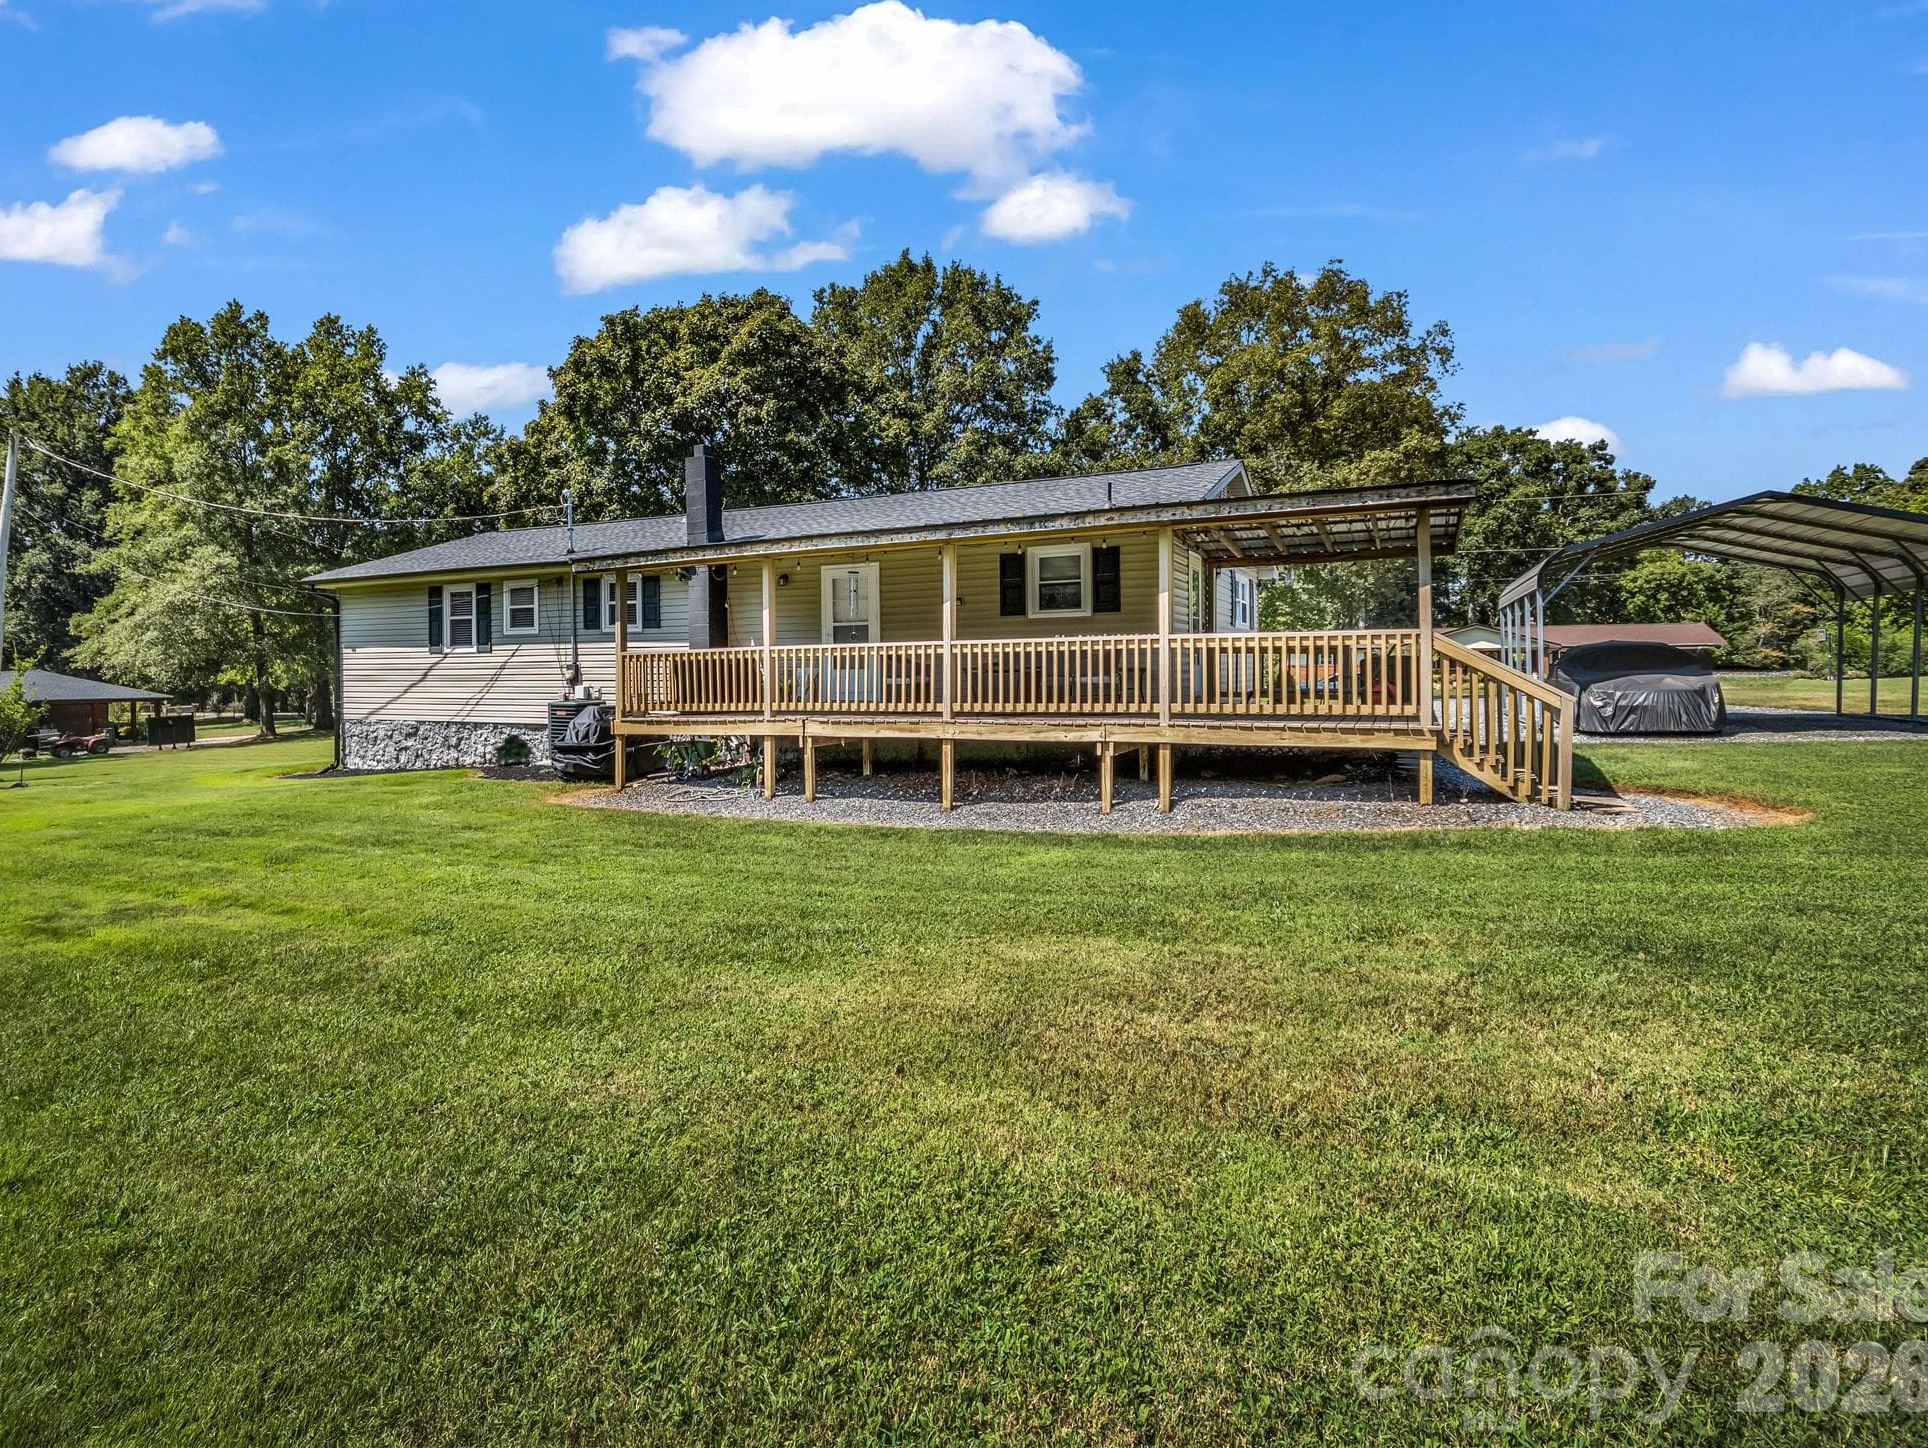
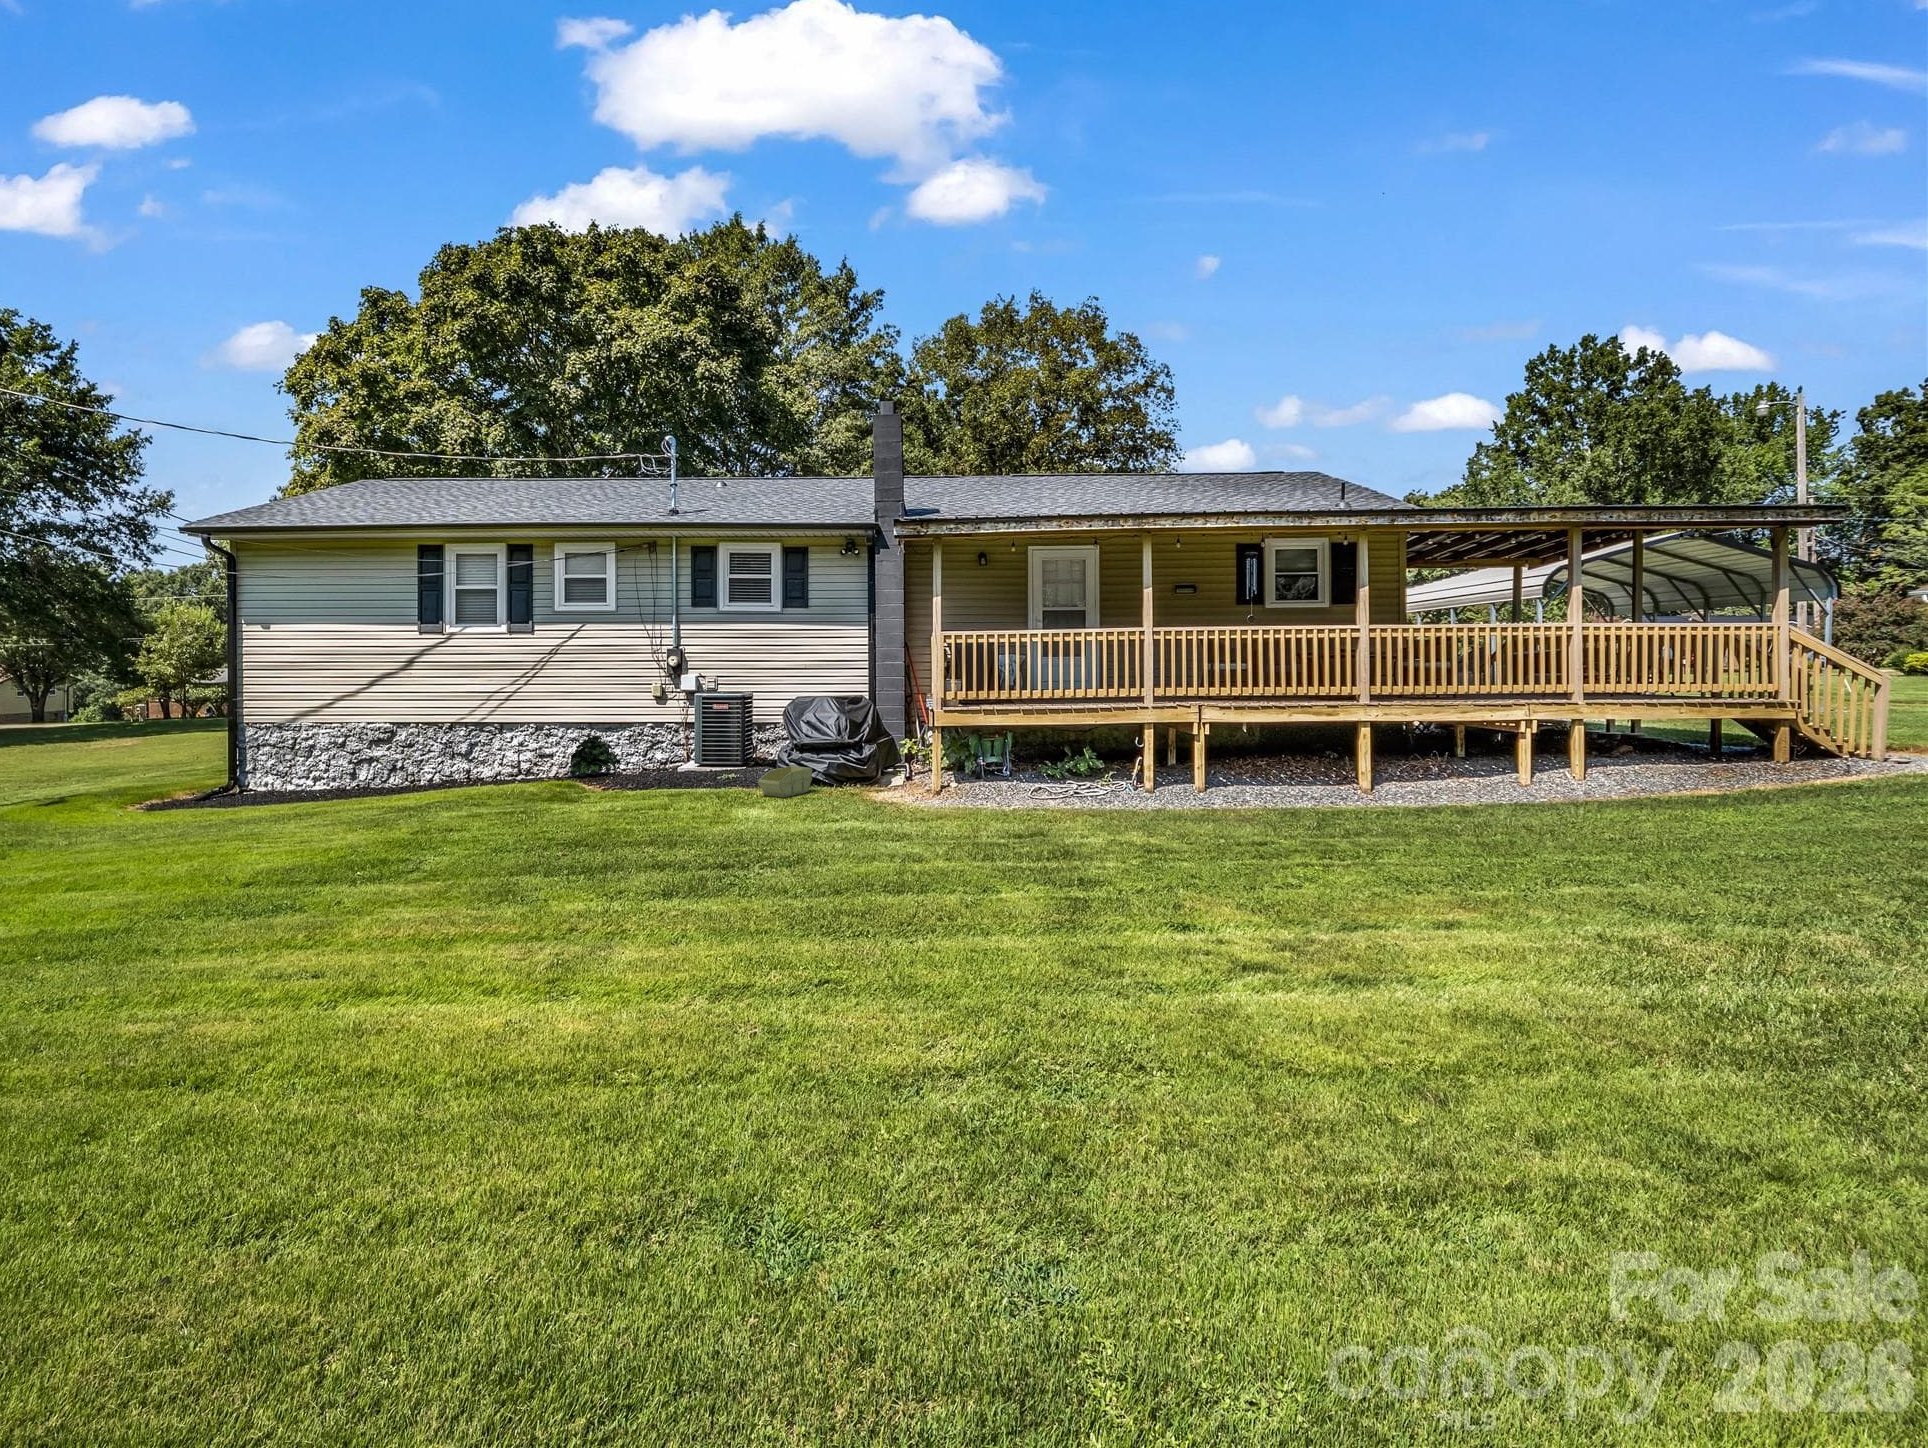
storage bin: none [518,763,563,788] -> present [758,766,812,797]

